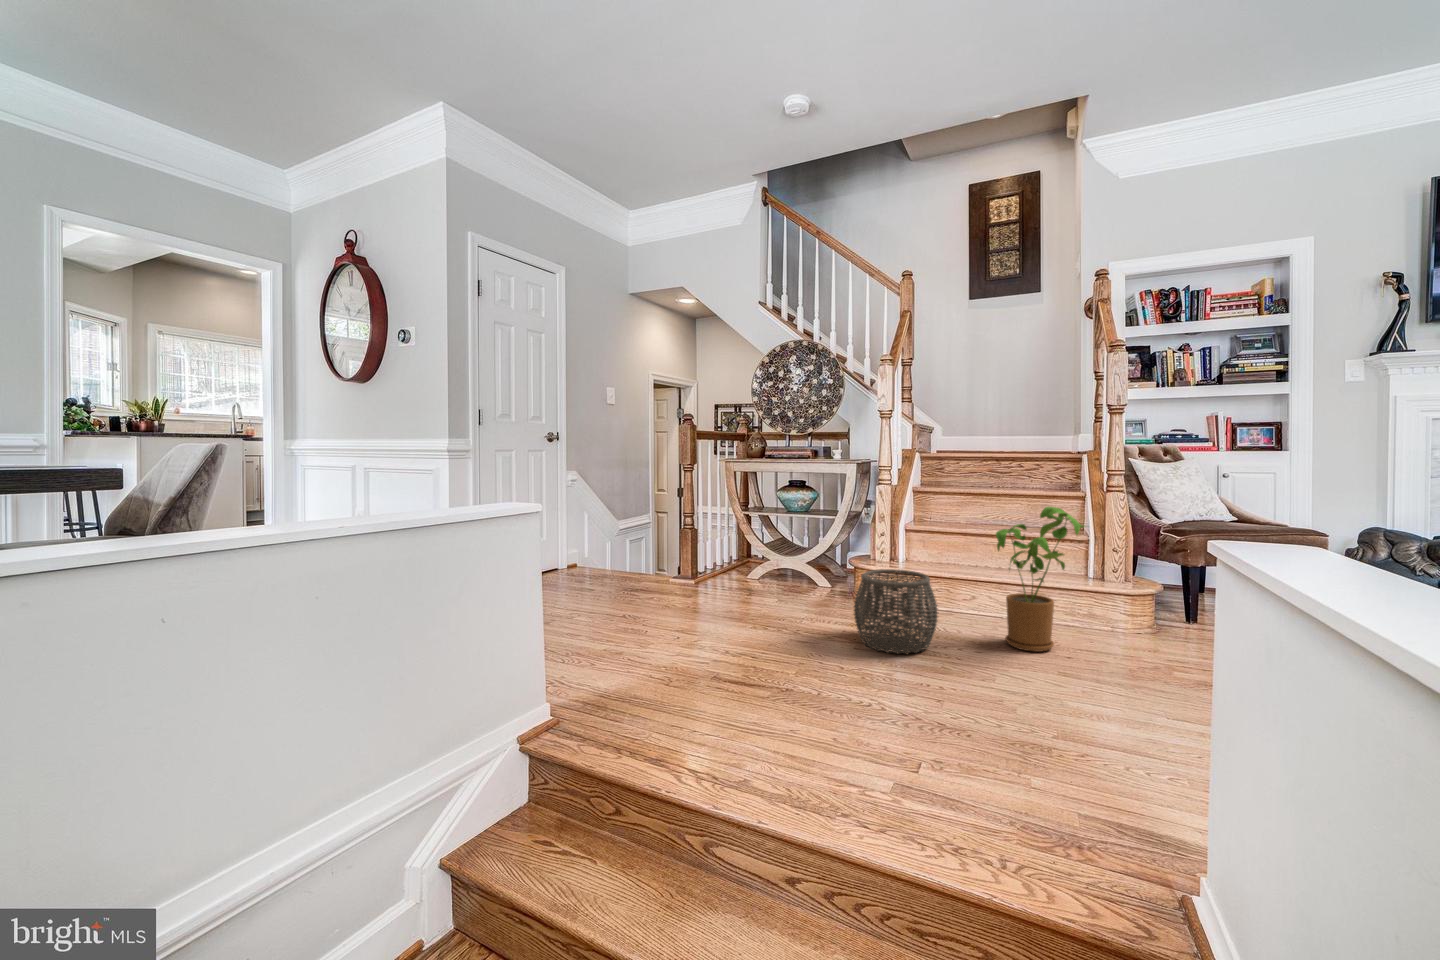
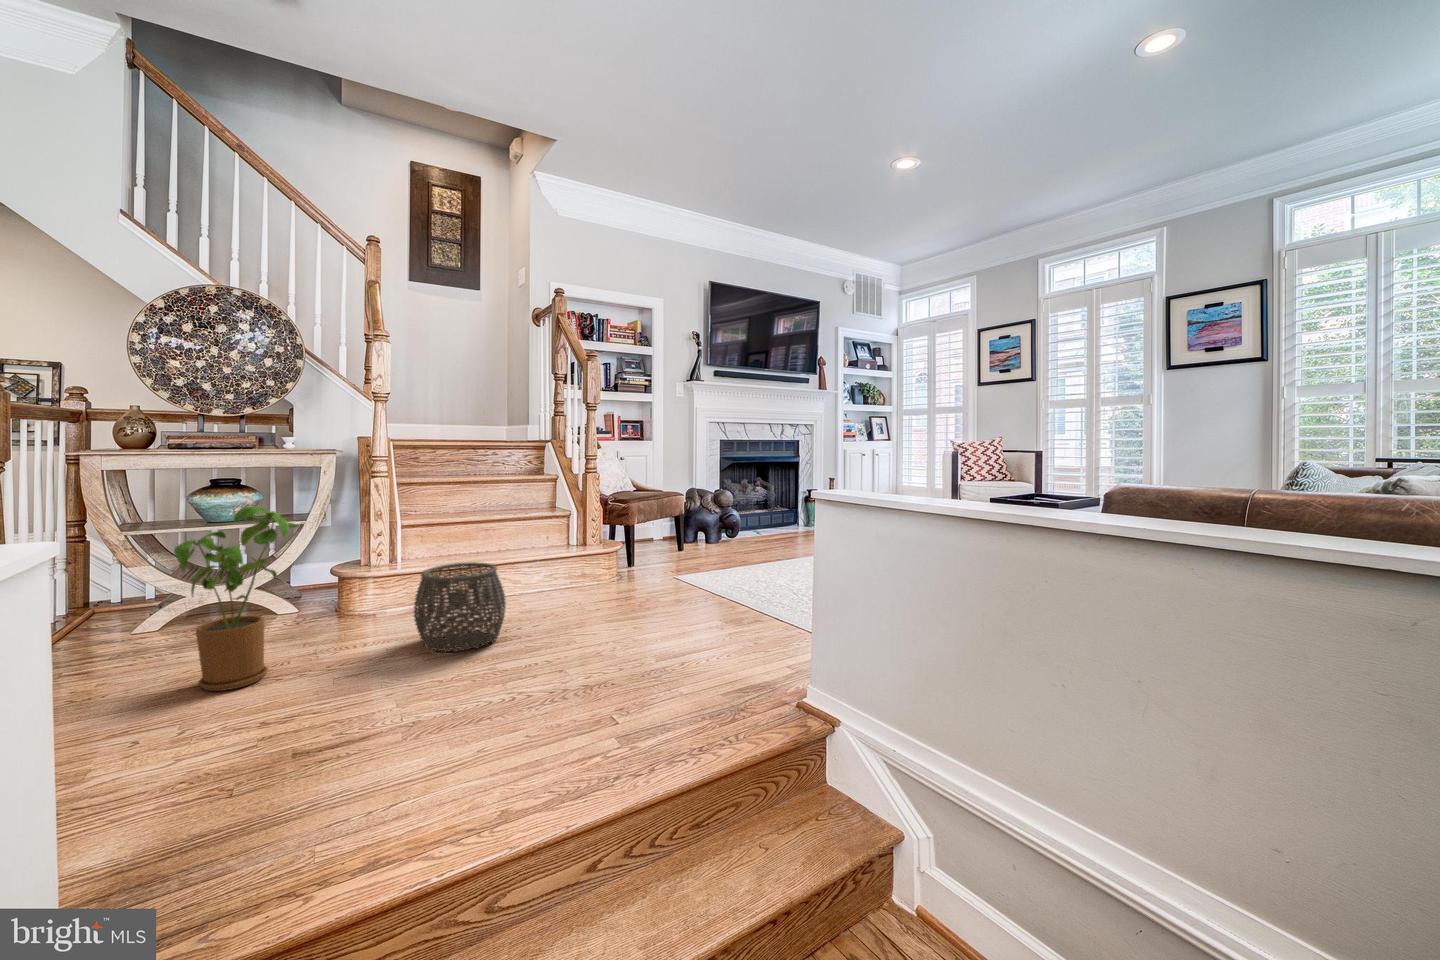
house plant: present [996,507,1085,652] -> present [174,506,298,691]

